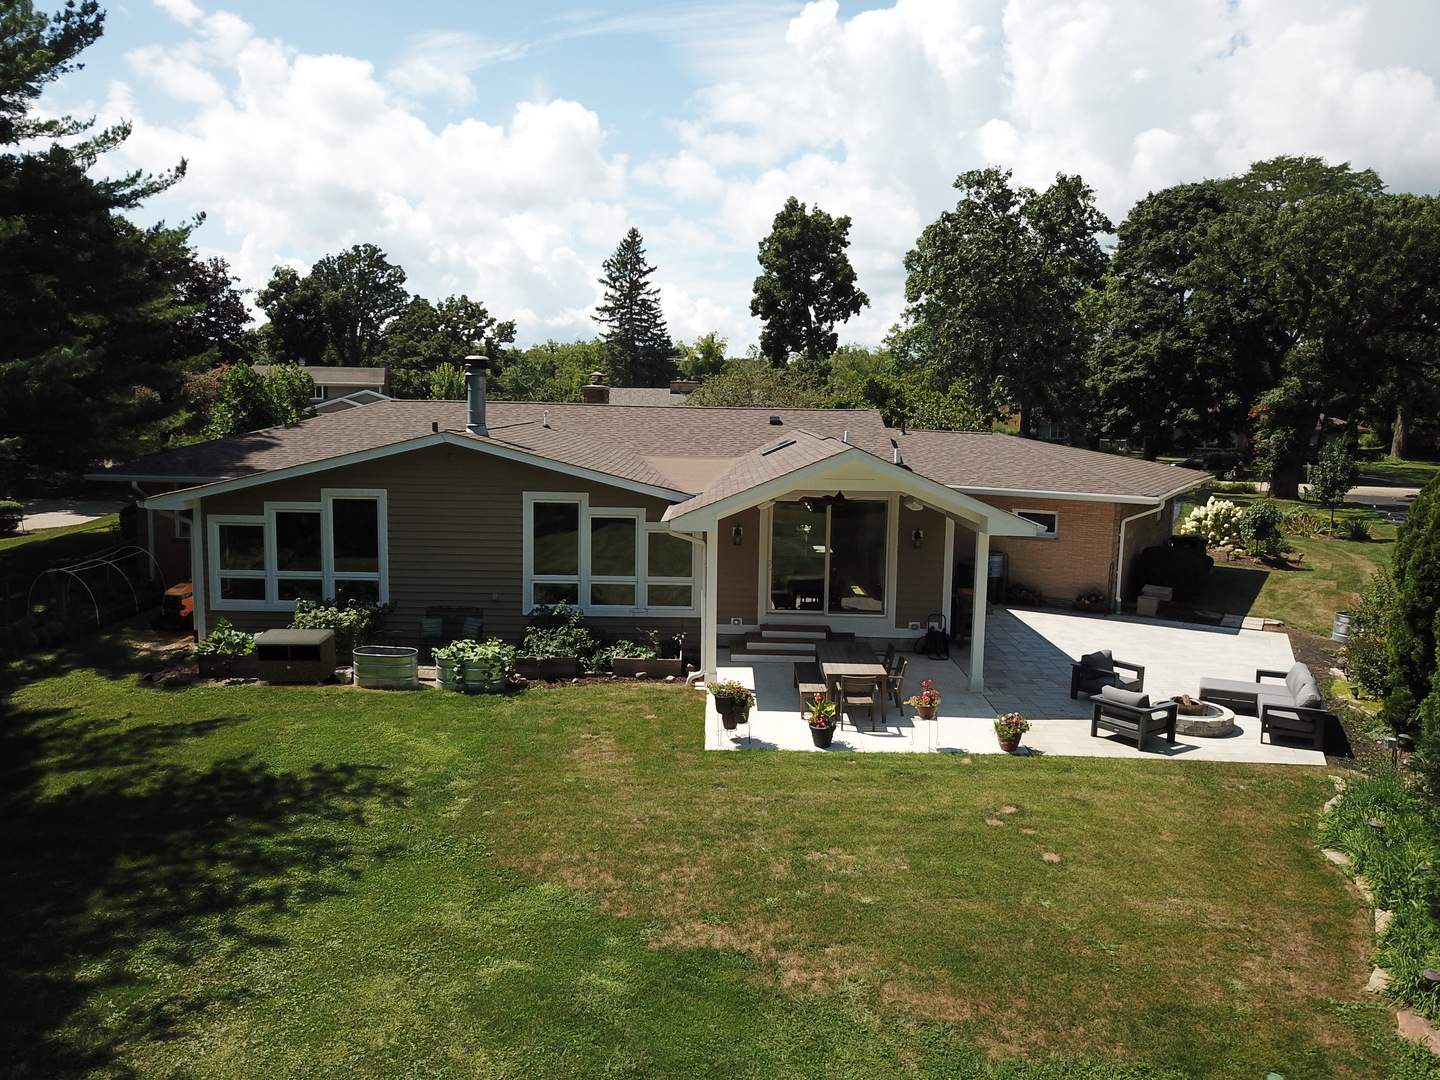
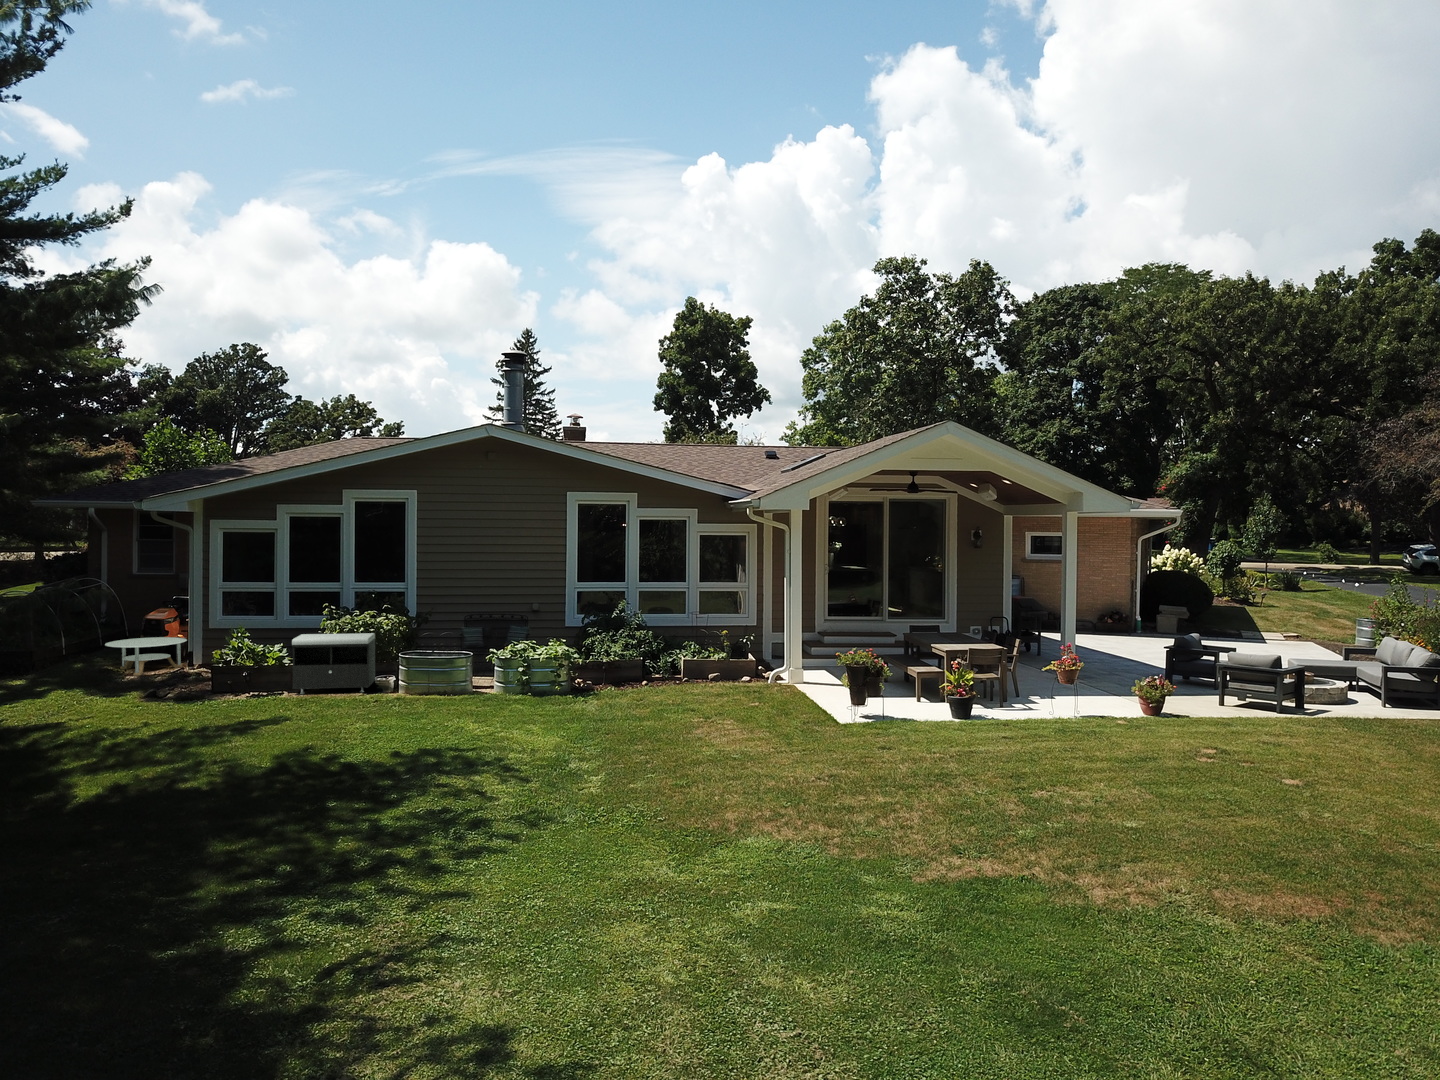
round table: none [133,608,204,648] -> present [105,637,187,676]

